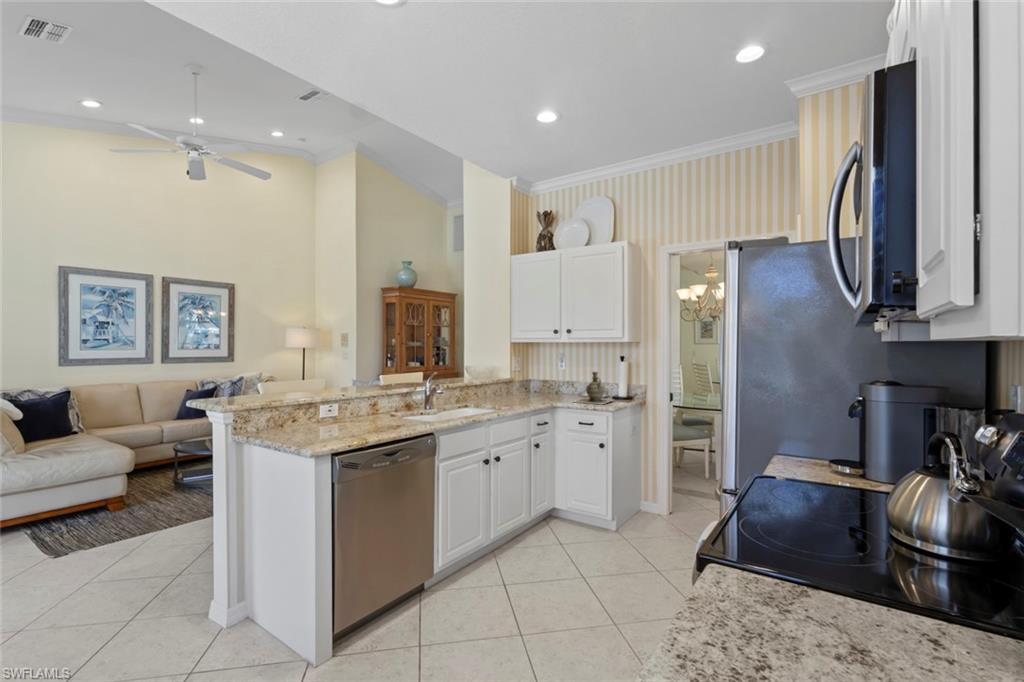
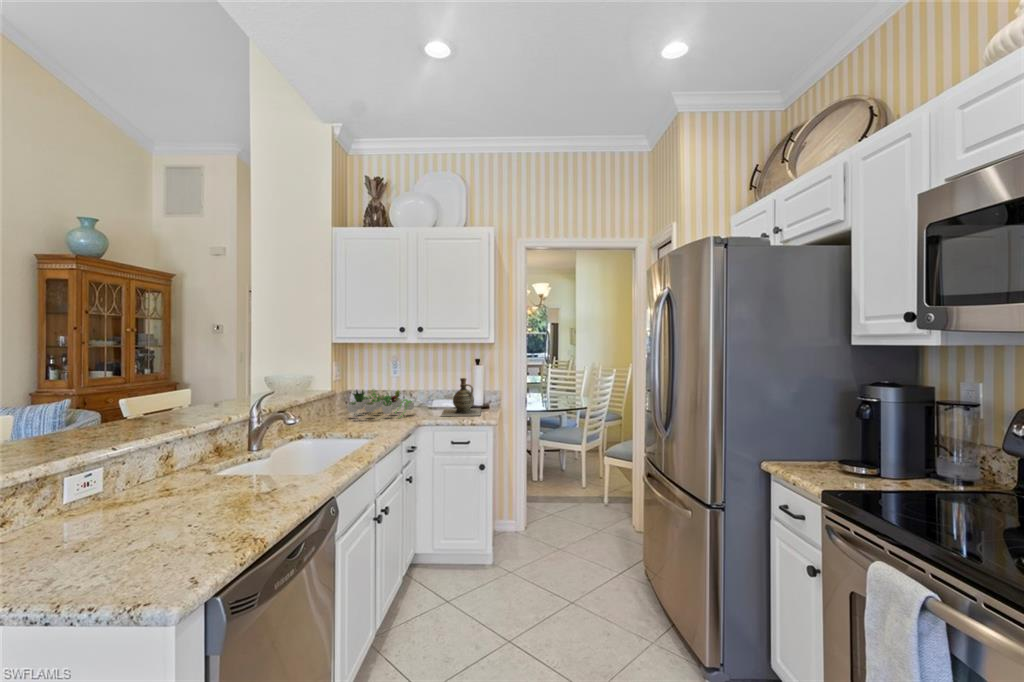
succulent plant: none [504,375,557,401] -> present [347,390,414,418]

